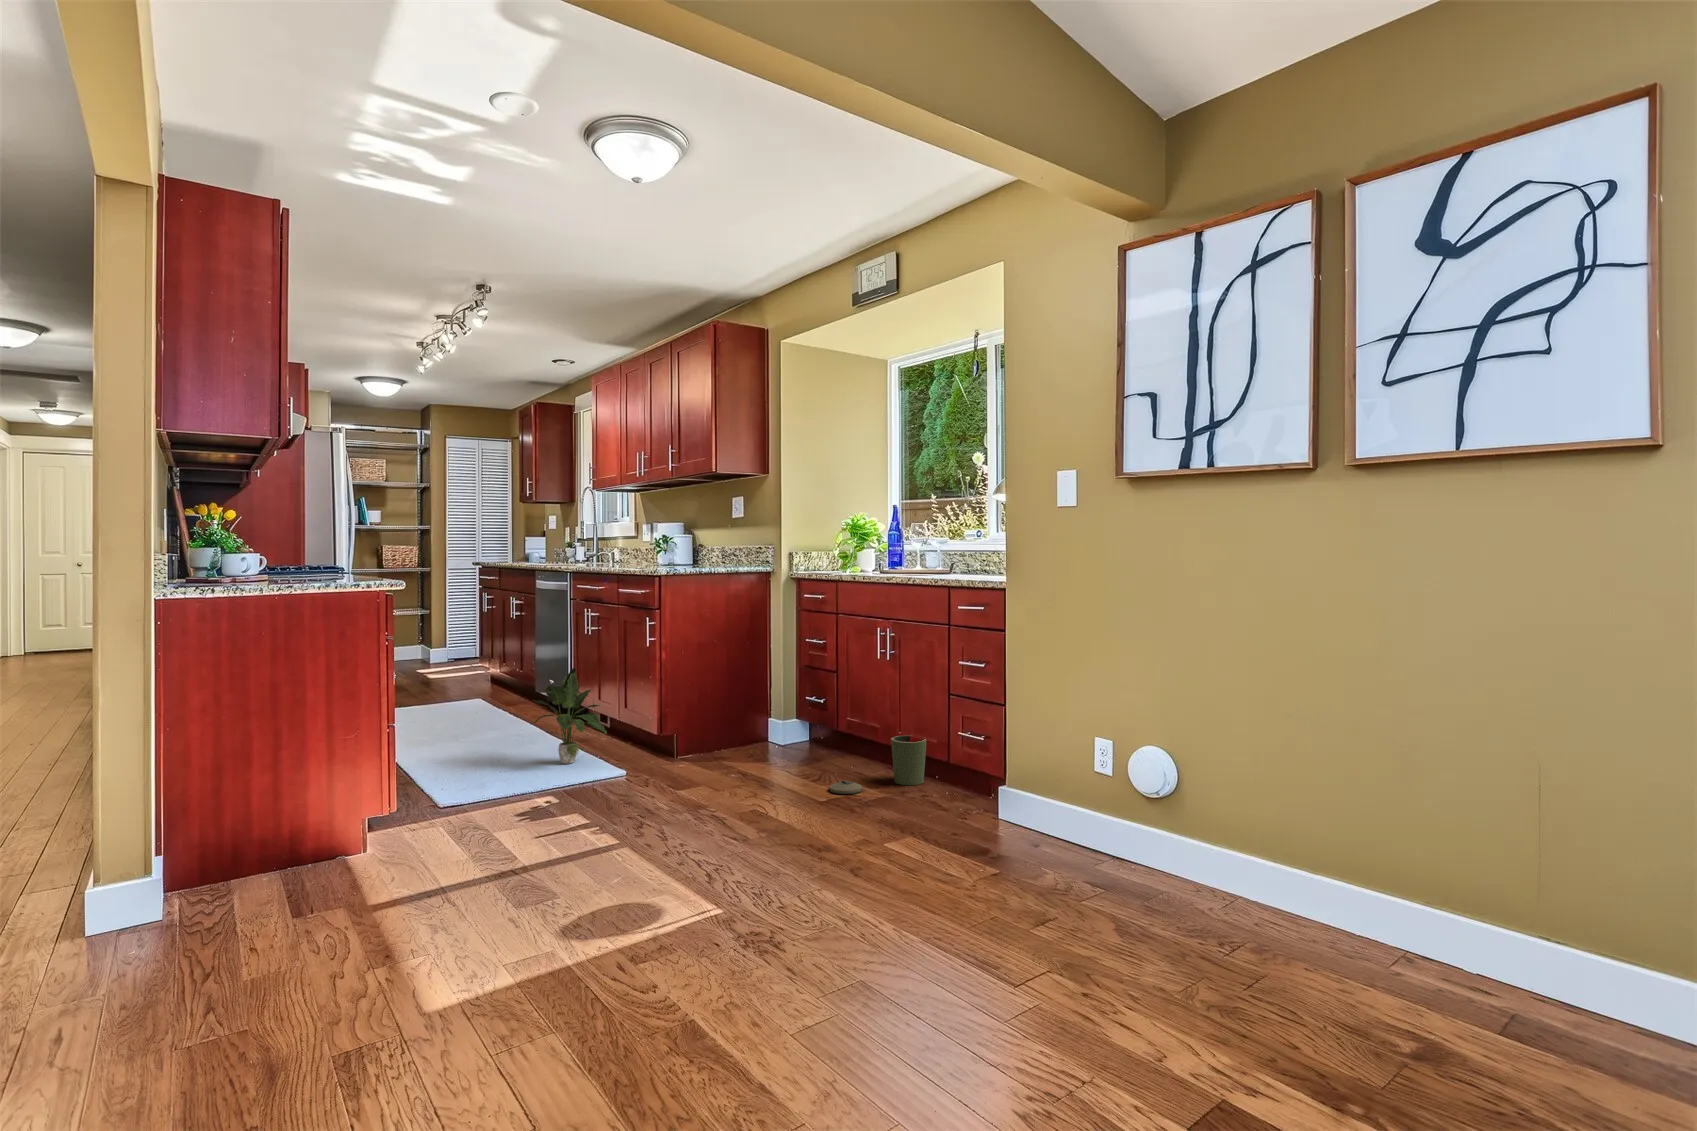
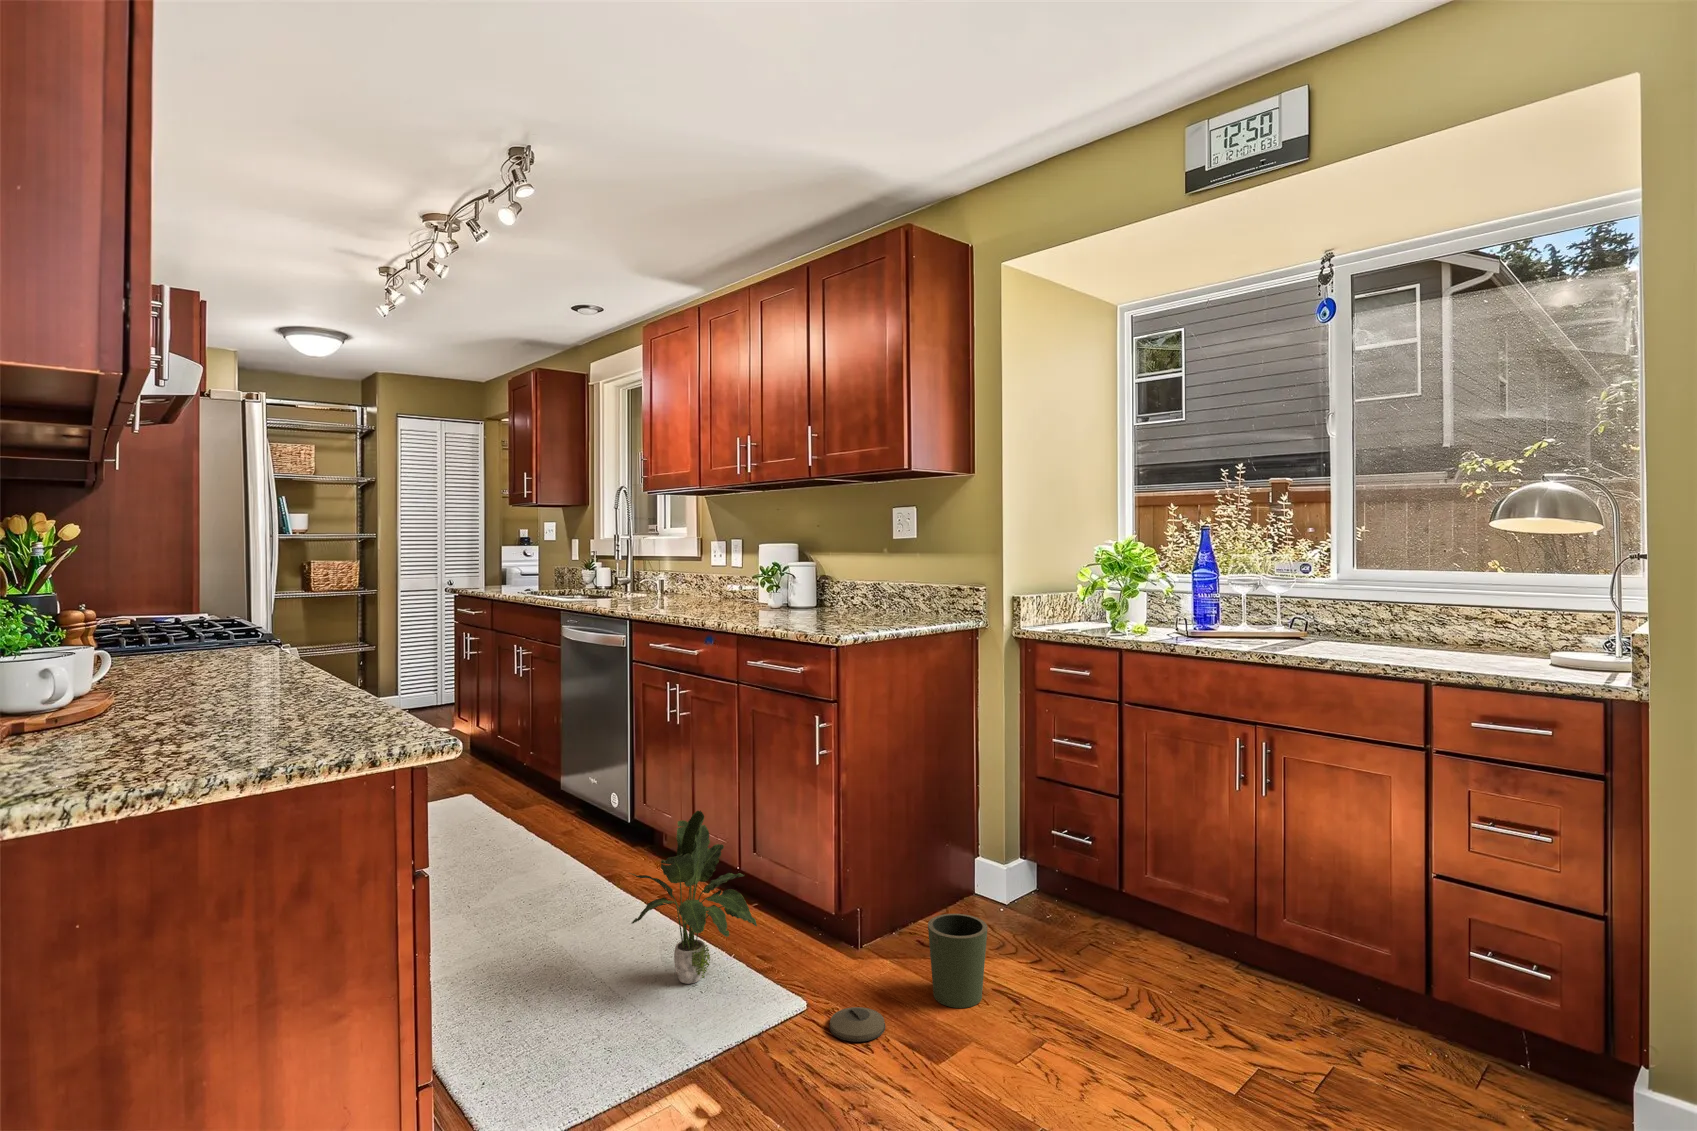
trash can: present [829,736,927,794] -> present [829,914,988,1042]

